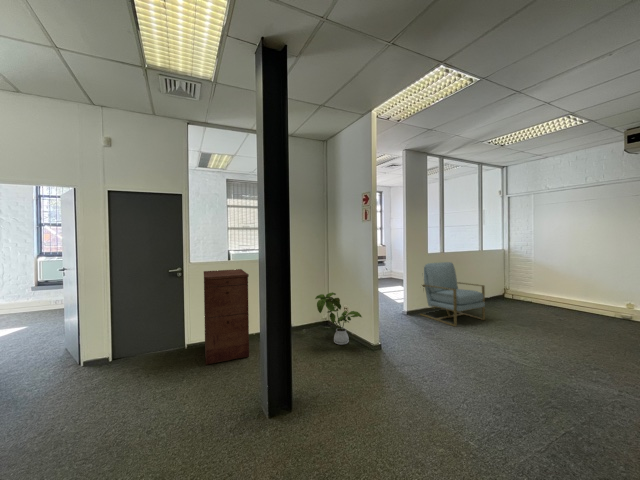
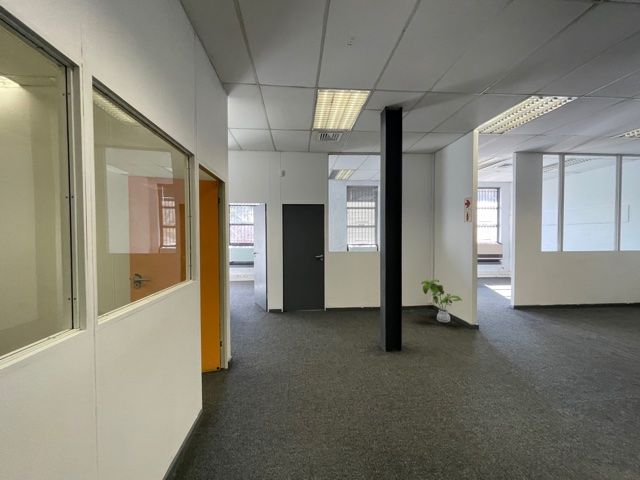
chair: present [420,262,485,326] -> none [526,261,608,323]
filing cabinet: present [204,269,249,365] -> none [337,258,371,321]

